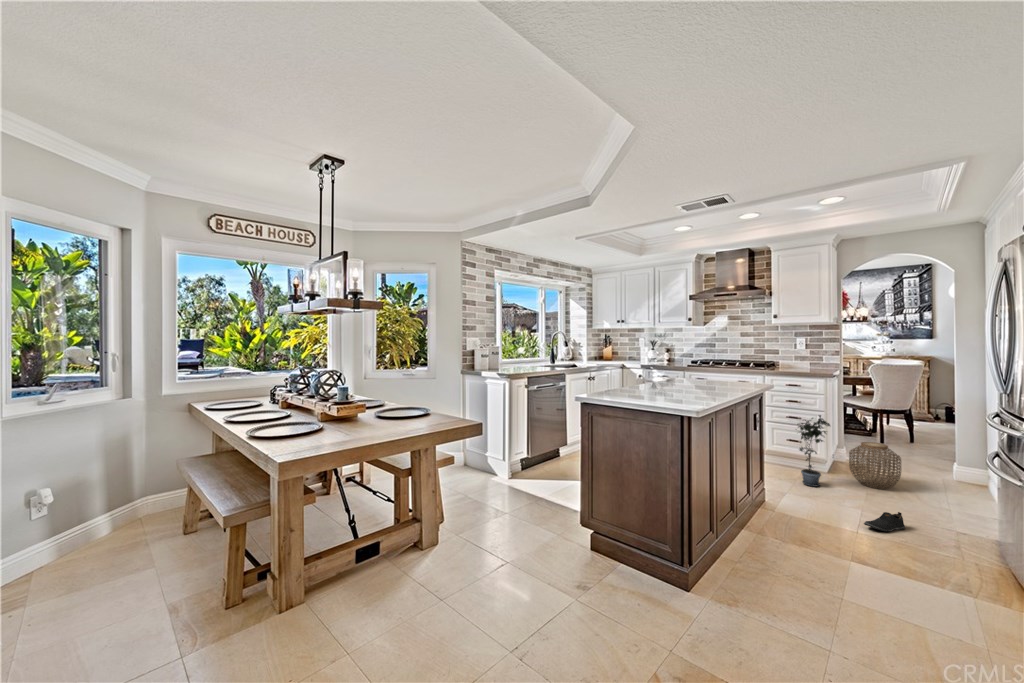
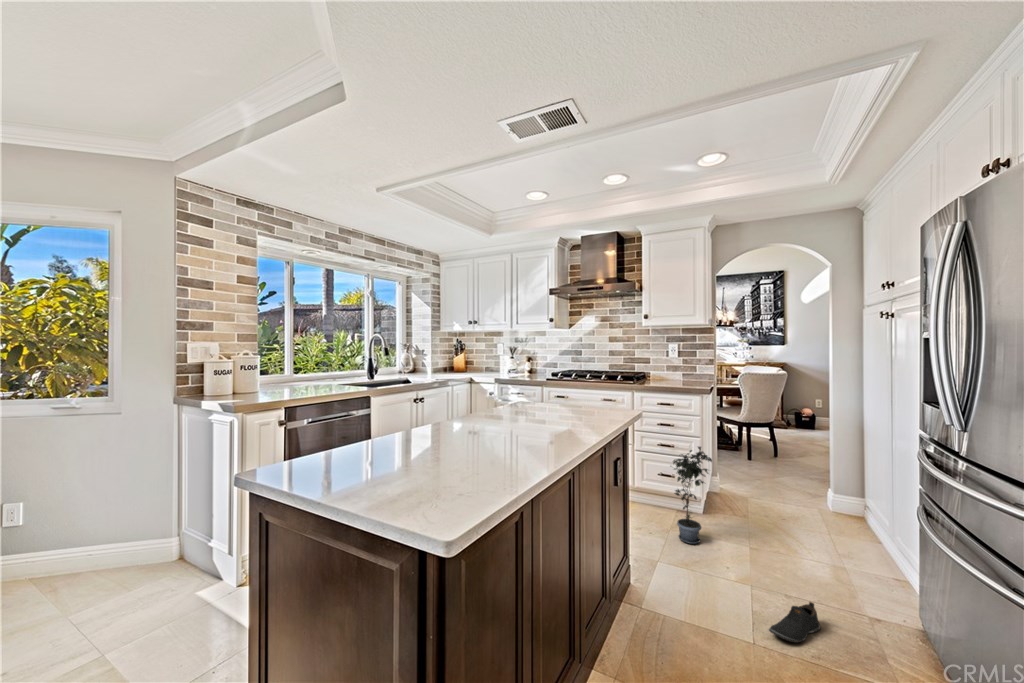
woven basket: present [849,442,901,489] -> none [731,476,791,540]

